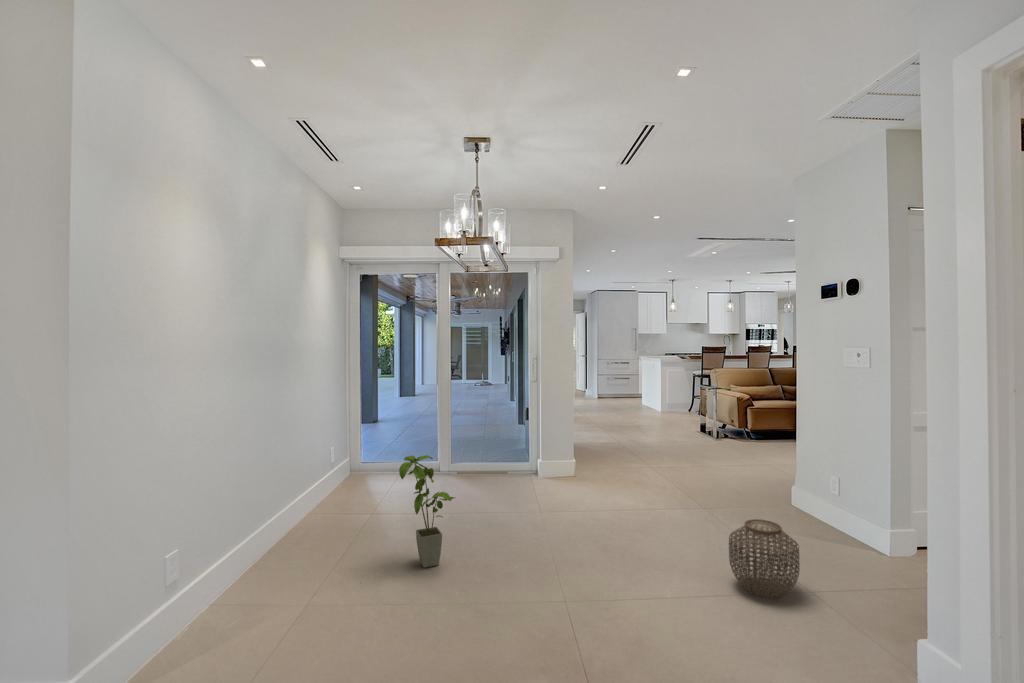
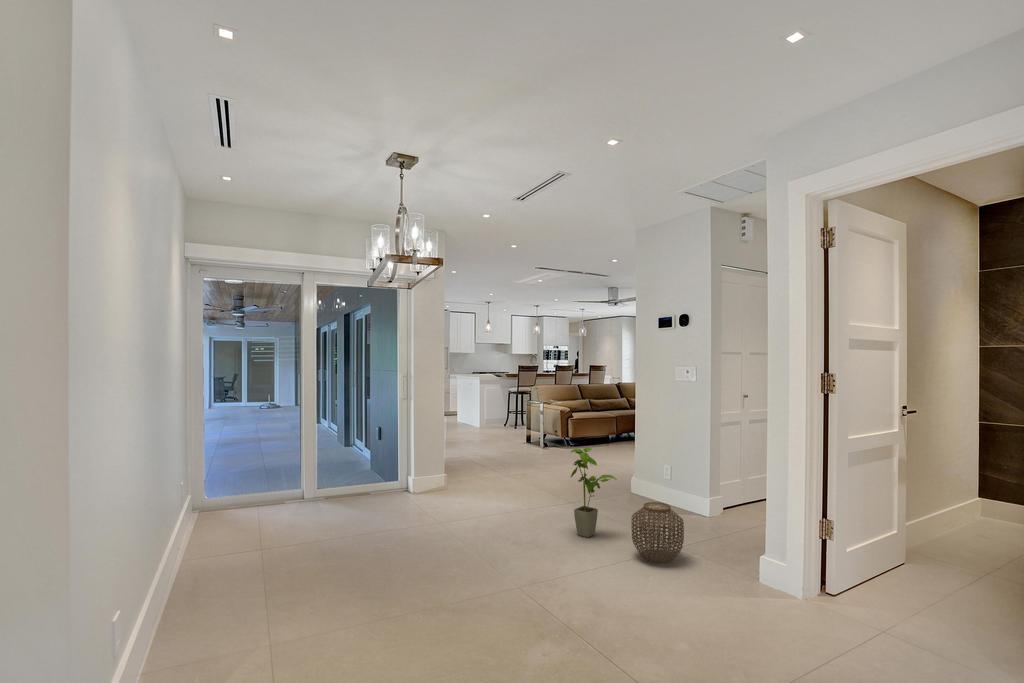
house plant: present [399,455,455,568] -> present [571,448,617,538]

